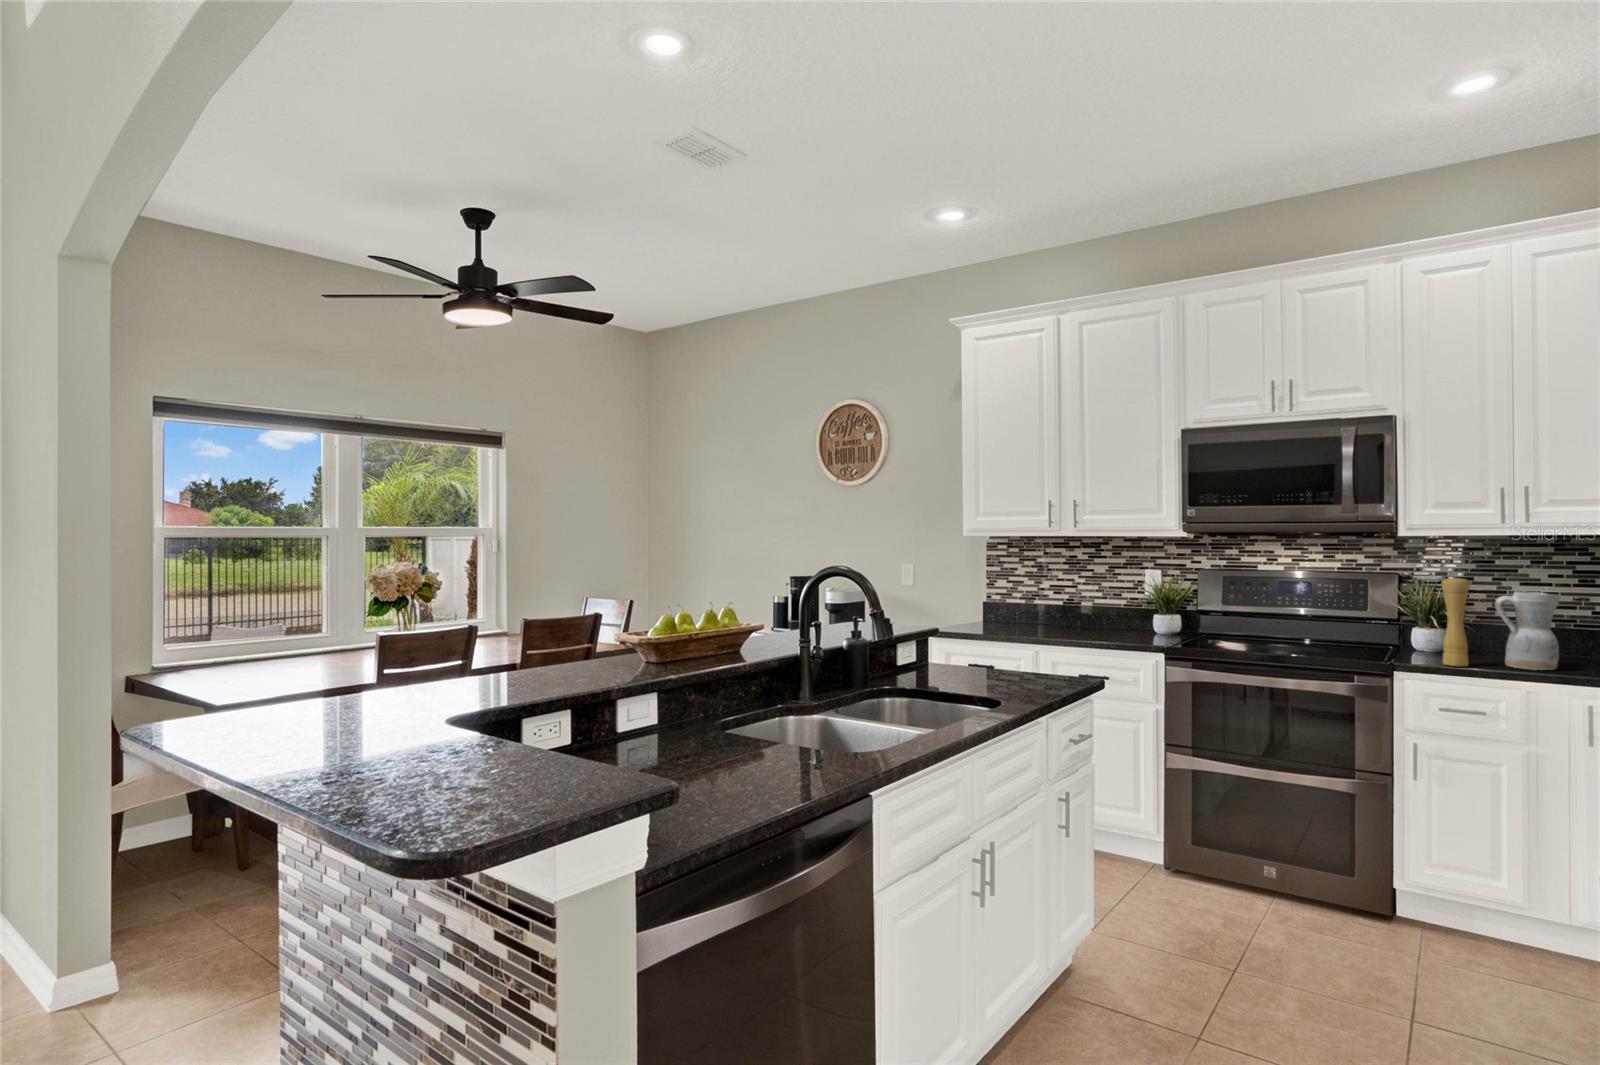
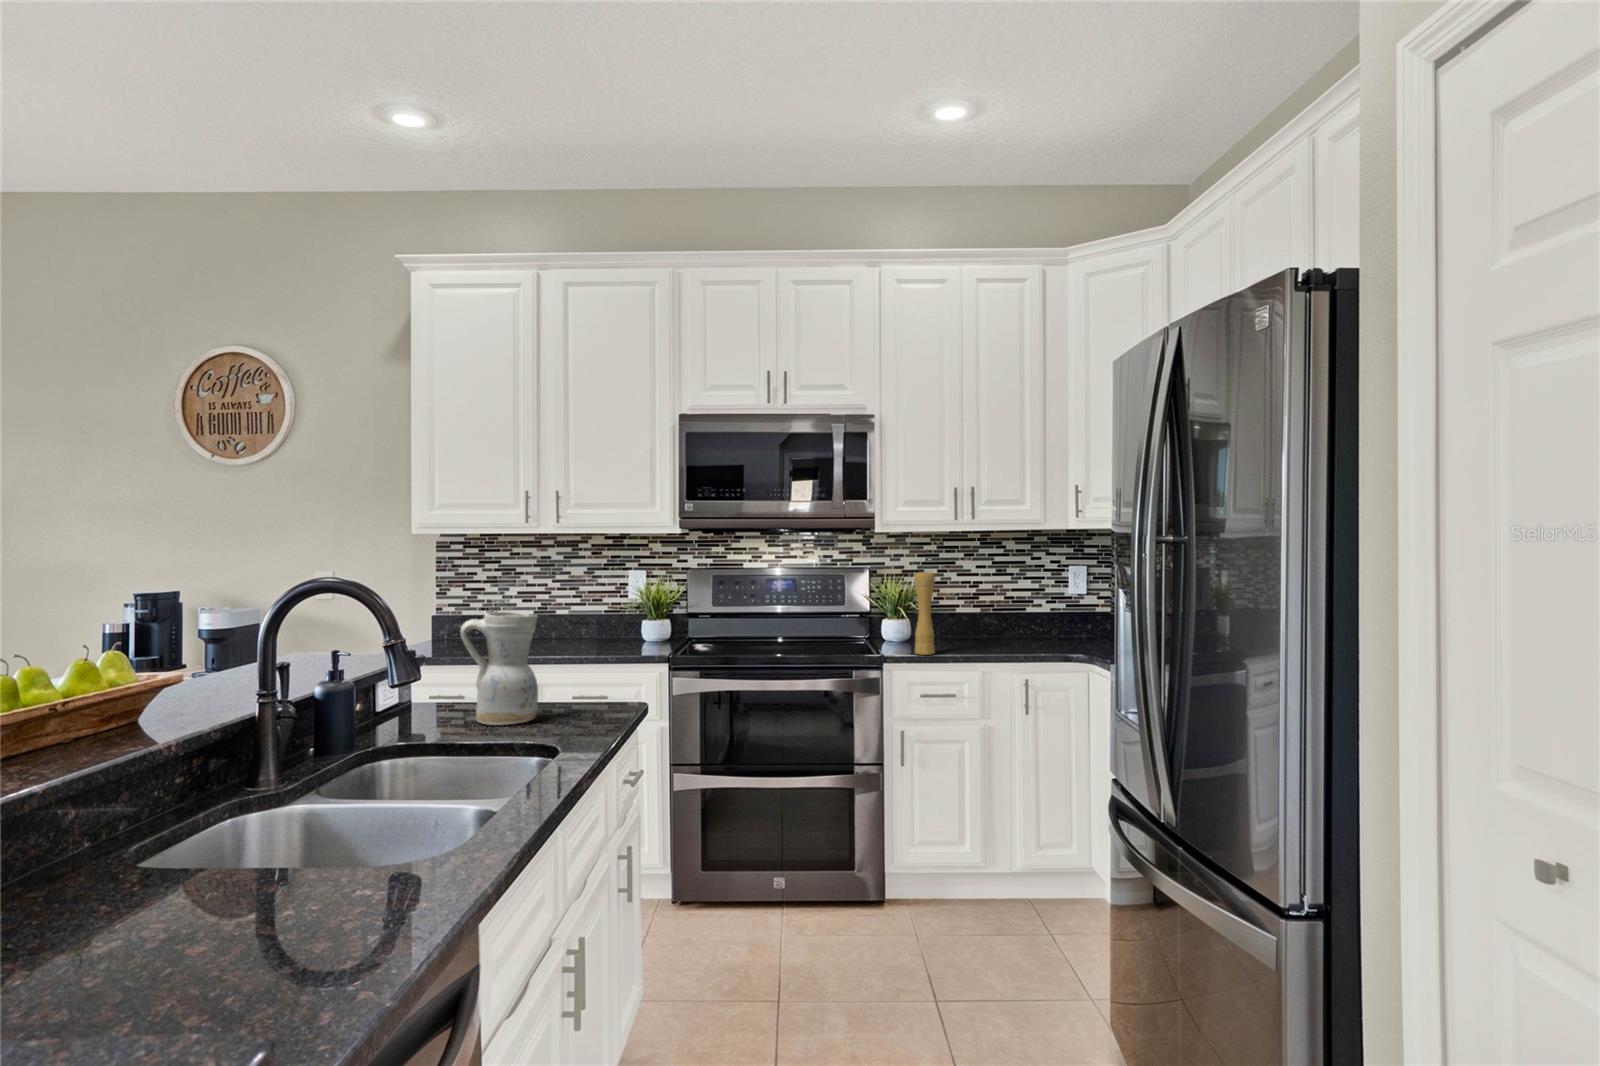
ceramic pitcher: present [1495,591,1560,670] -> present [460,611,538,725]

